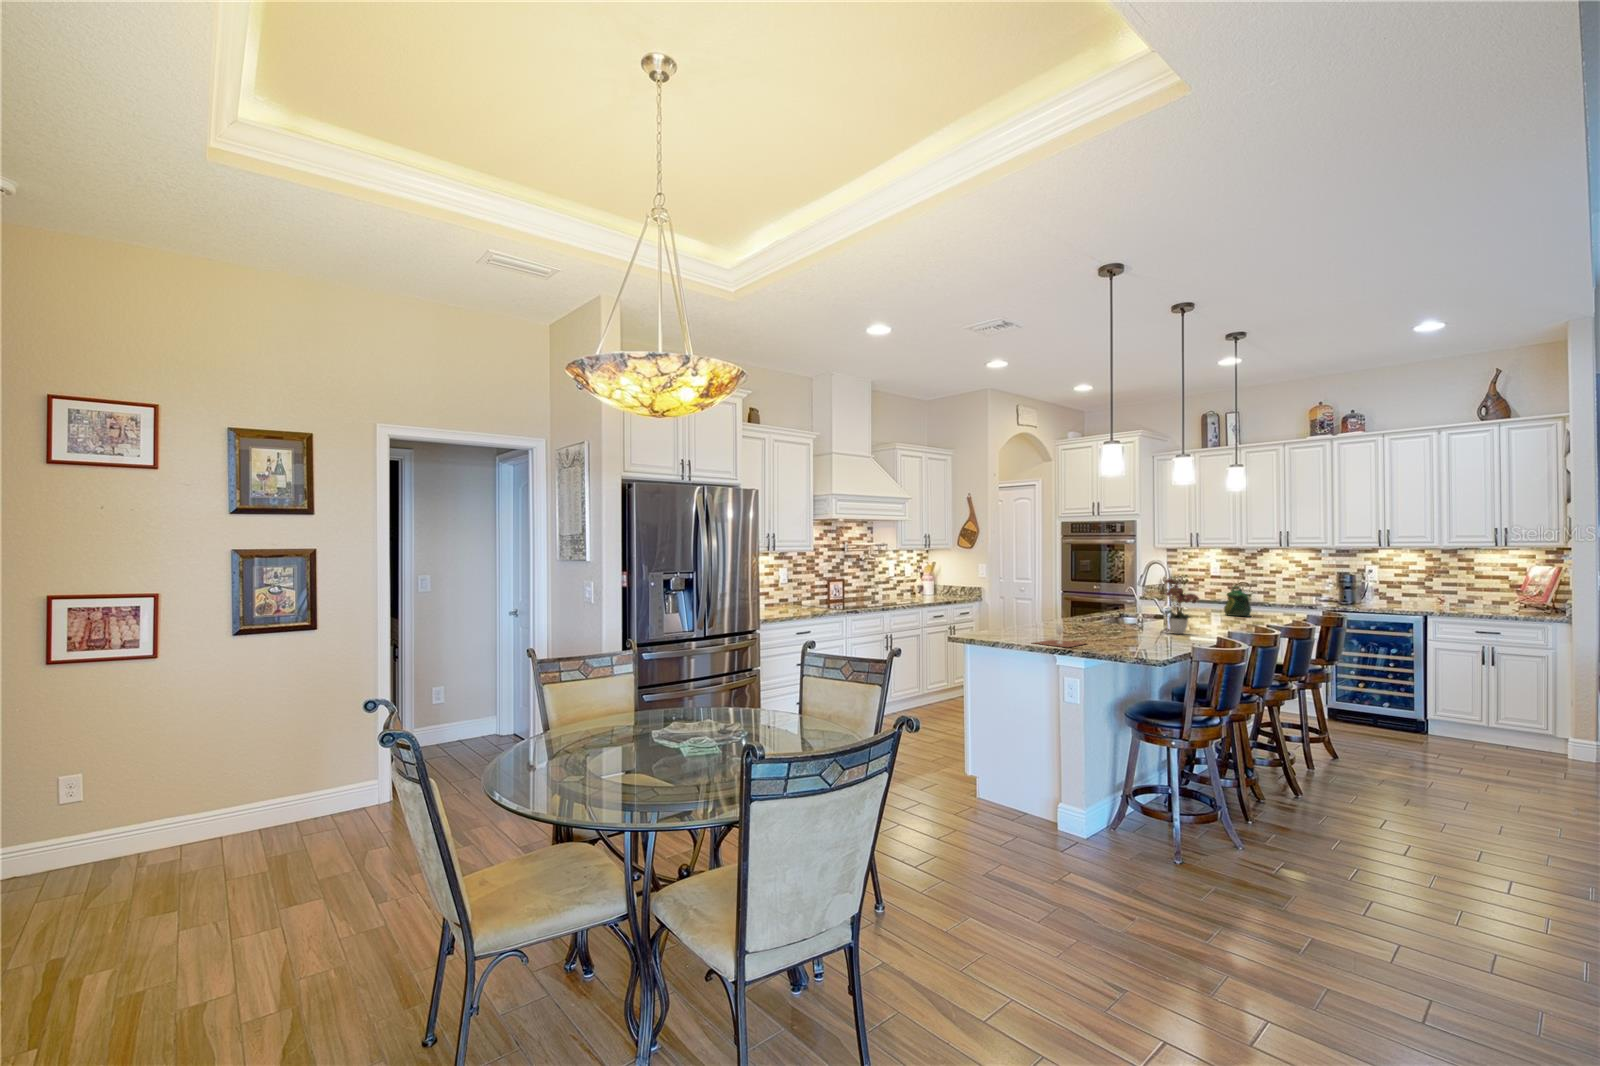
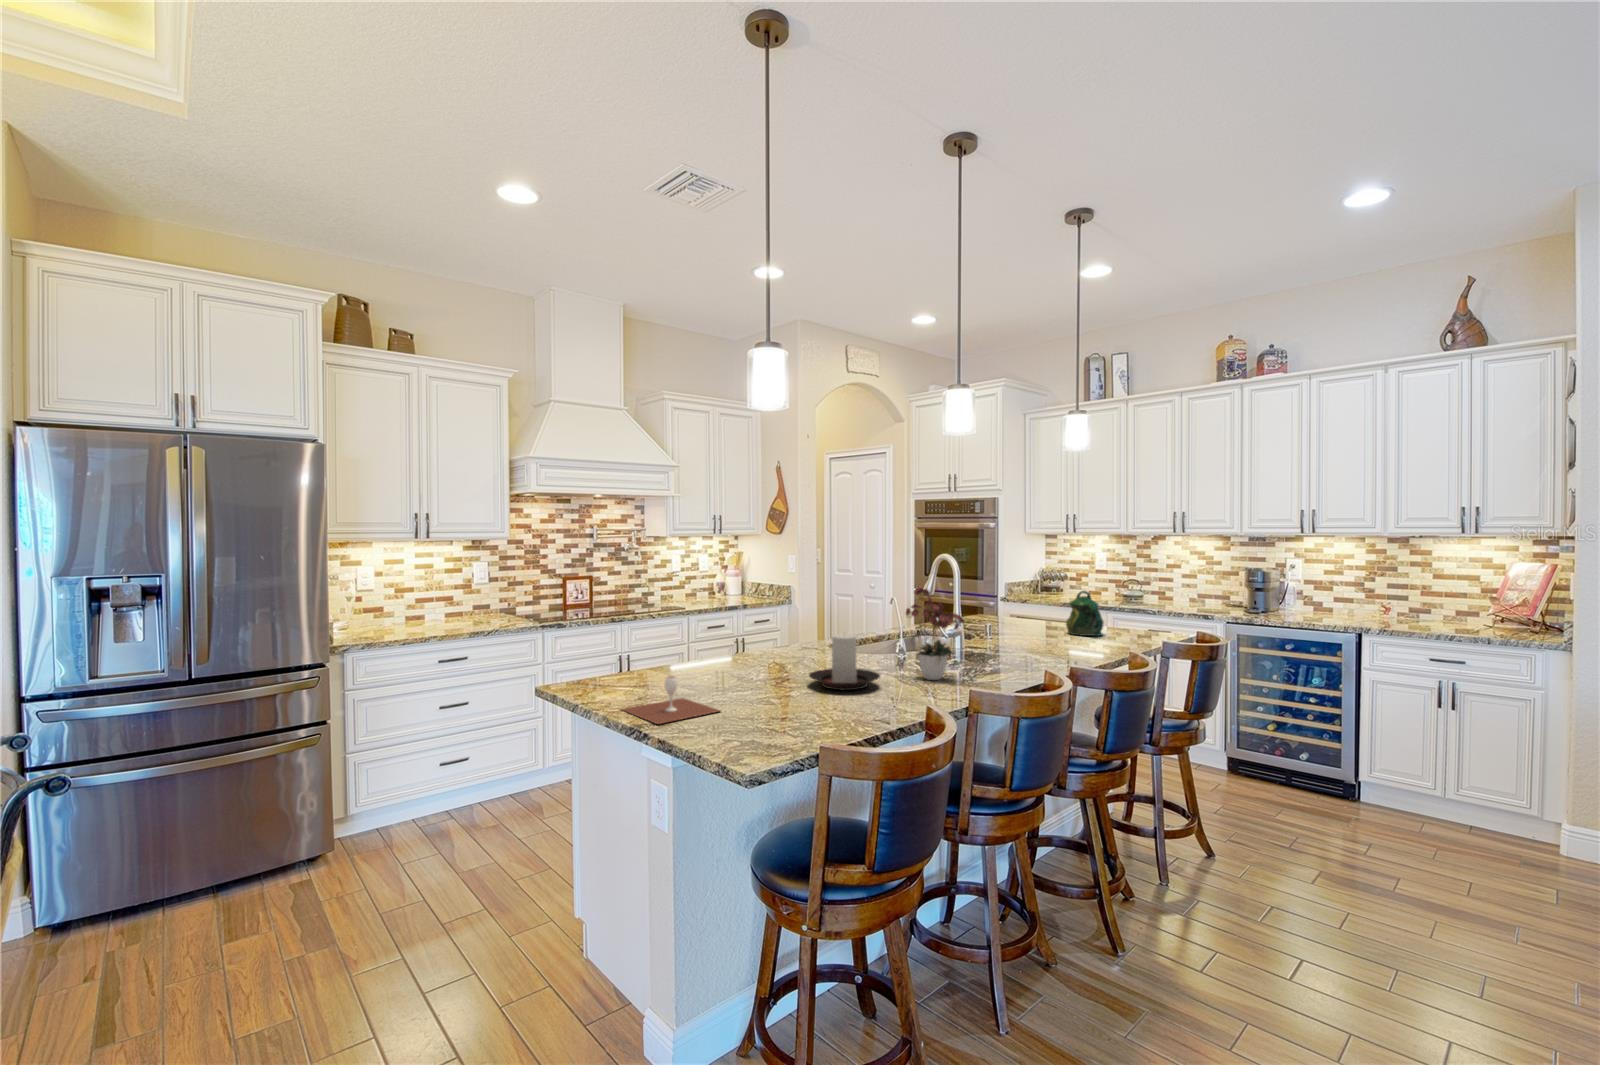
candle holder: none [1110,604,1156,637] -> present [809,634,880,690]

